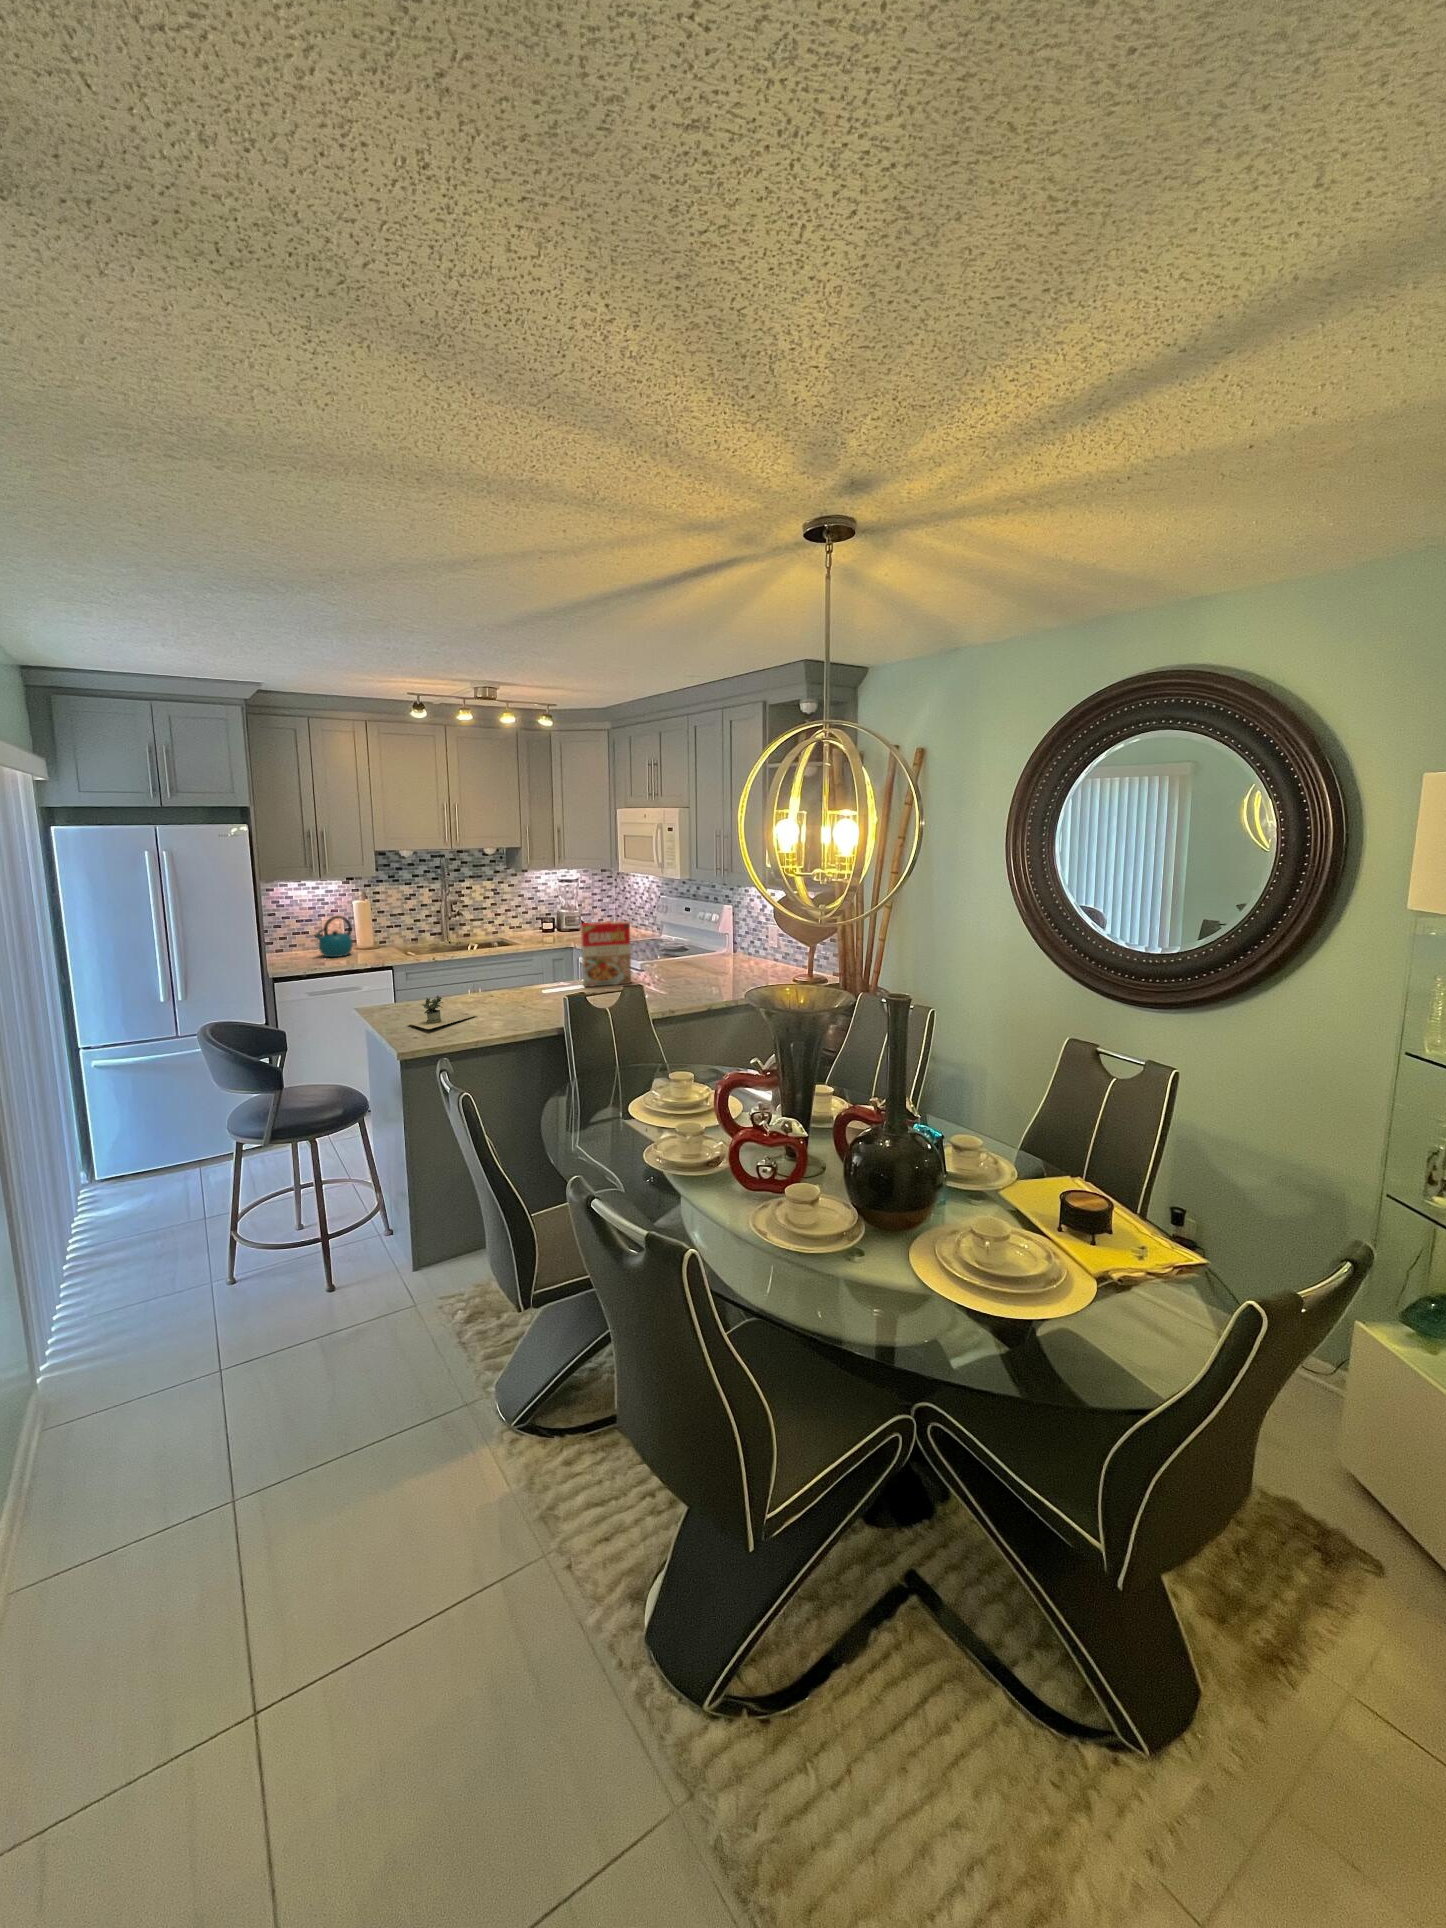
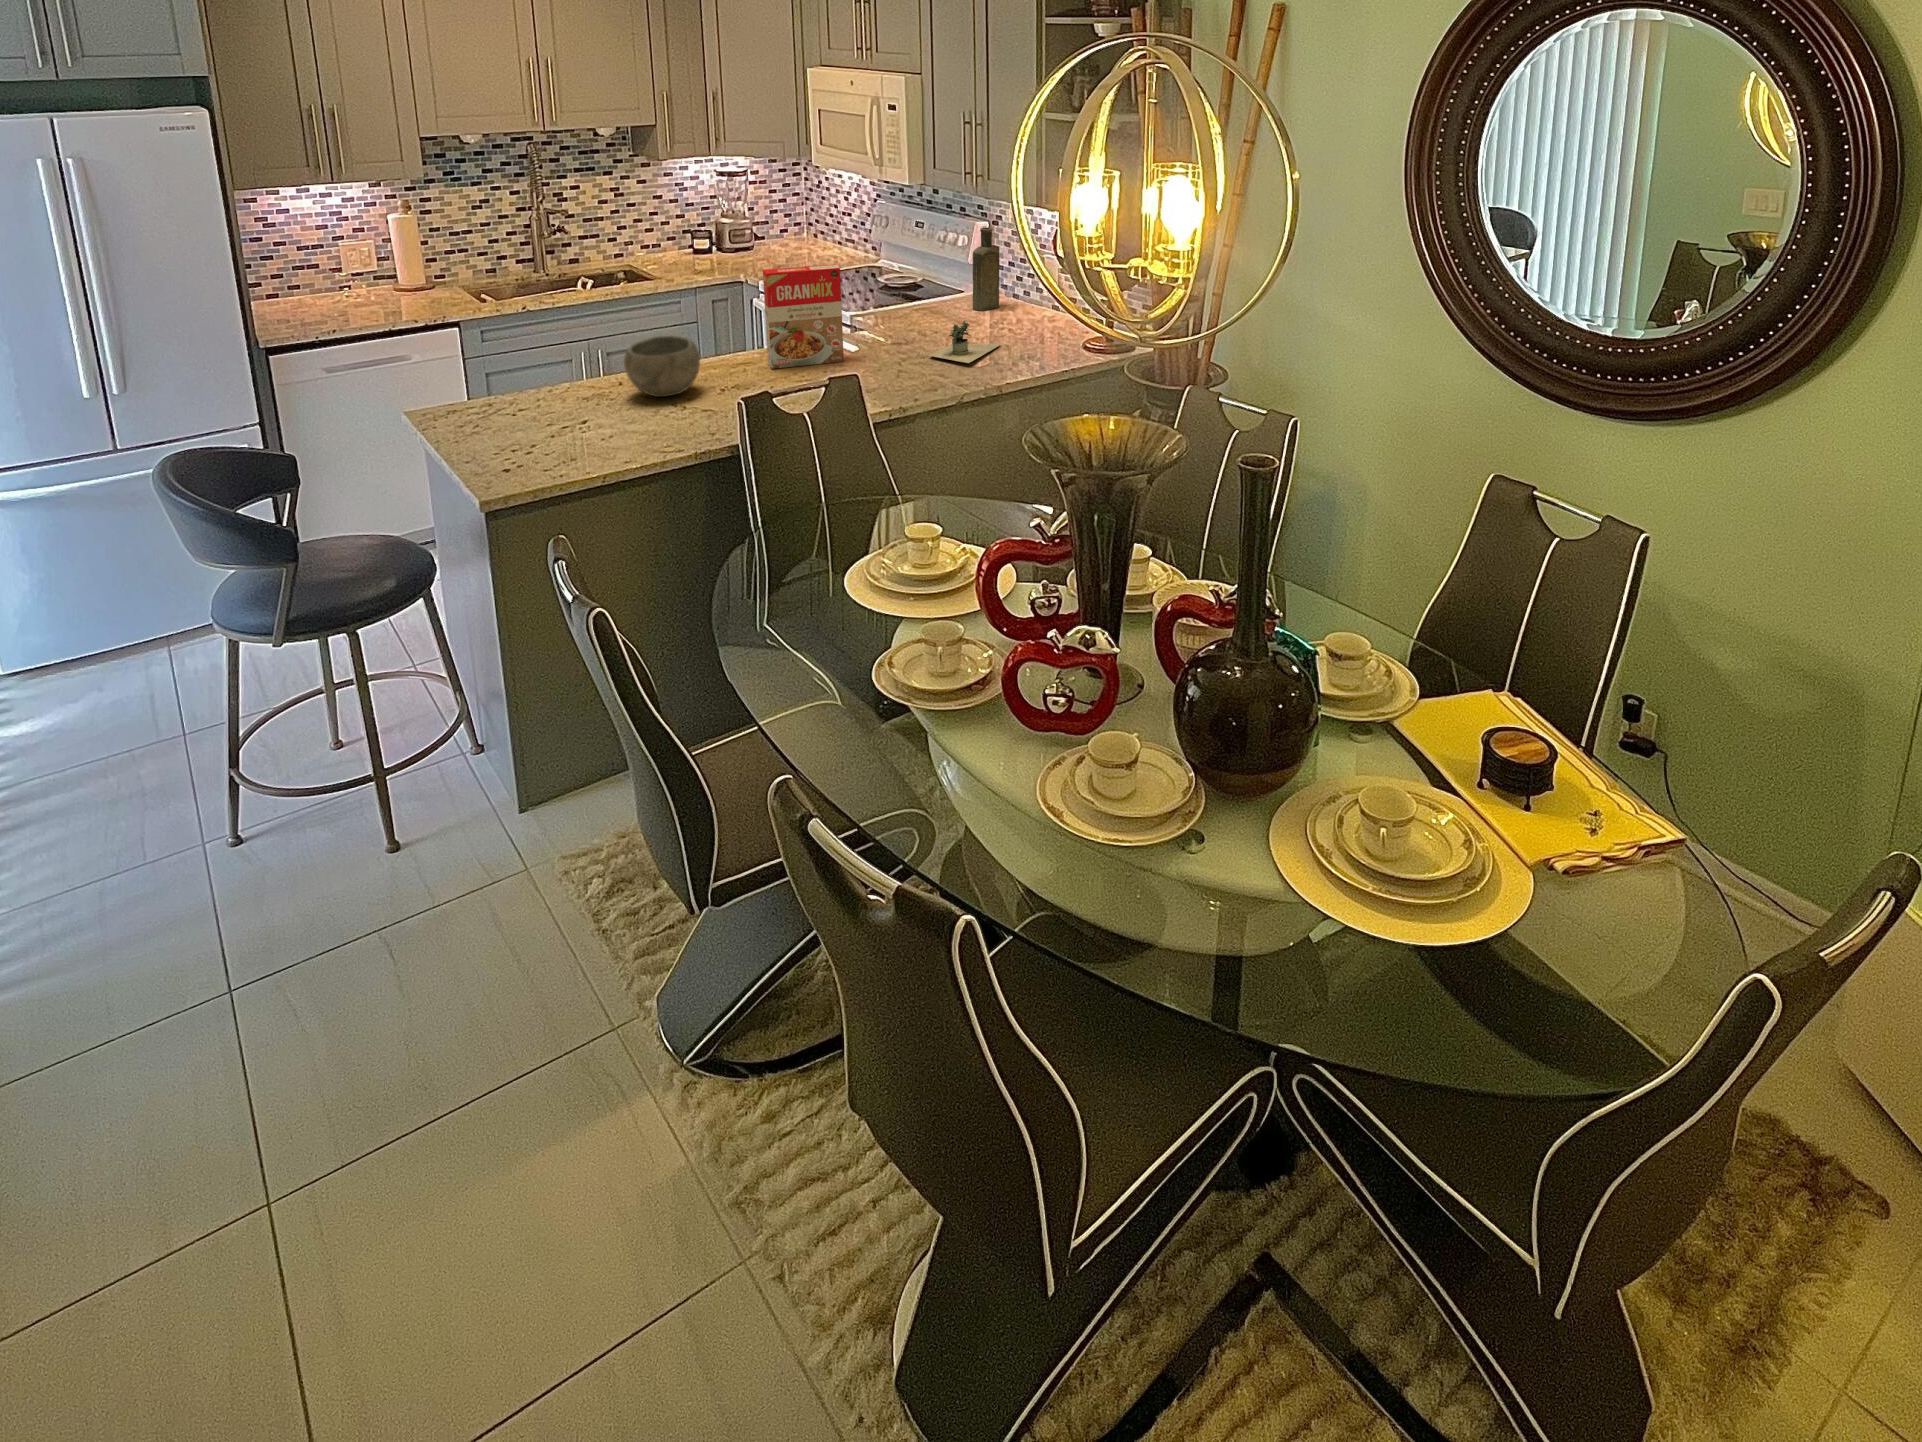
bottle: none [711,905,733,959] -> present [973,228,999,311]
kettle: present [314,916,353,957] -> none [323,241,389,308]
bowl: none [492,962,540,1000] -> present [624,336,700,397]
potted plant: present [408,995,493,1029] -> present [929,321,1001,363]

